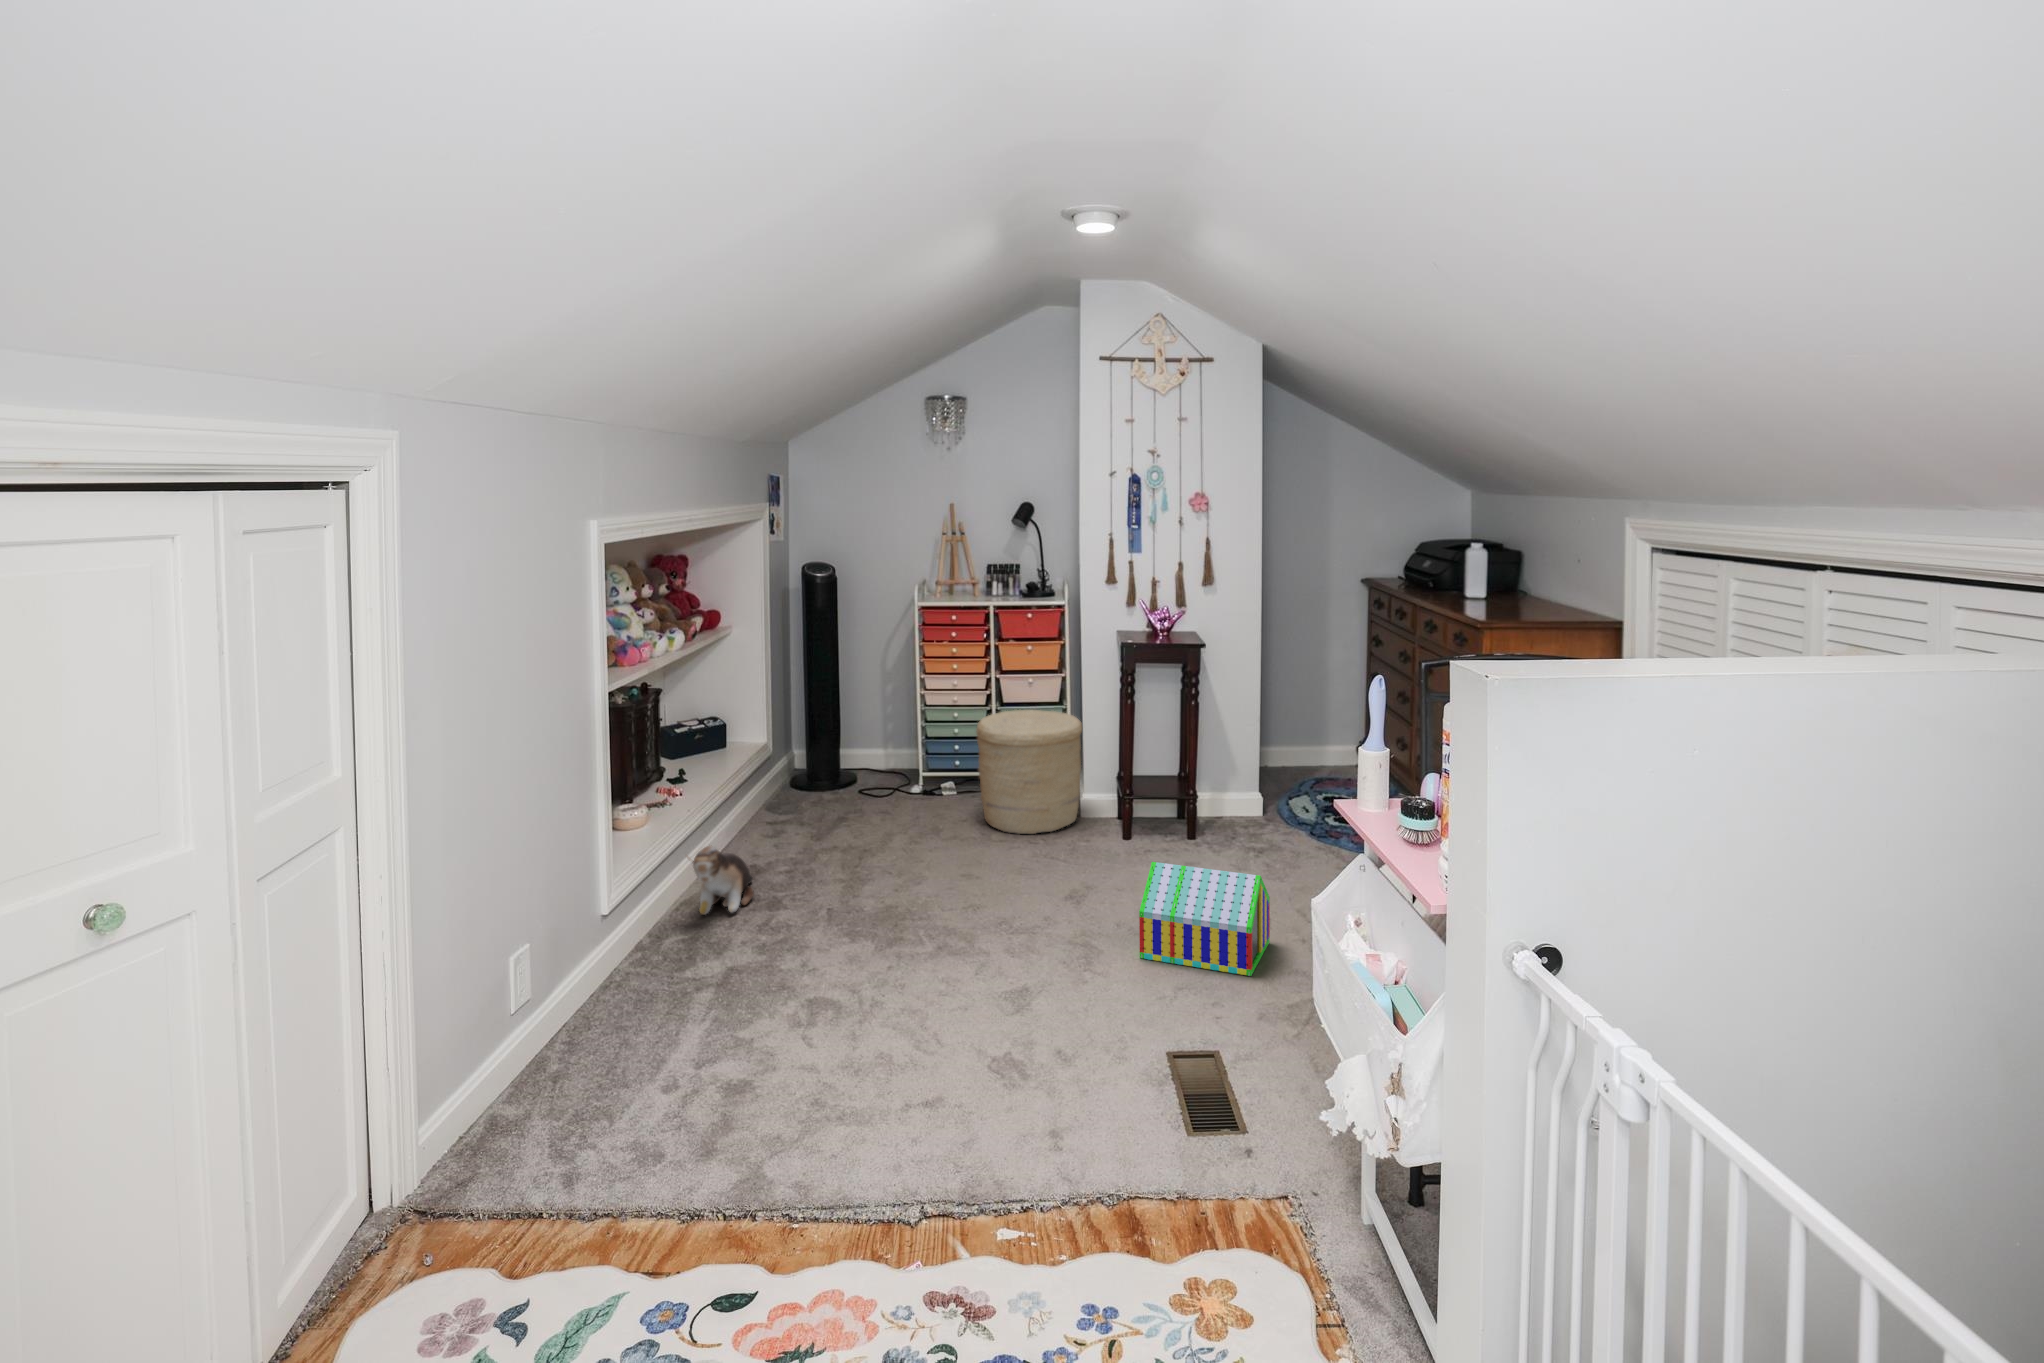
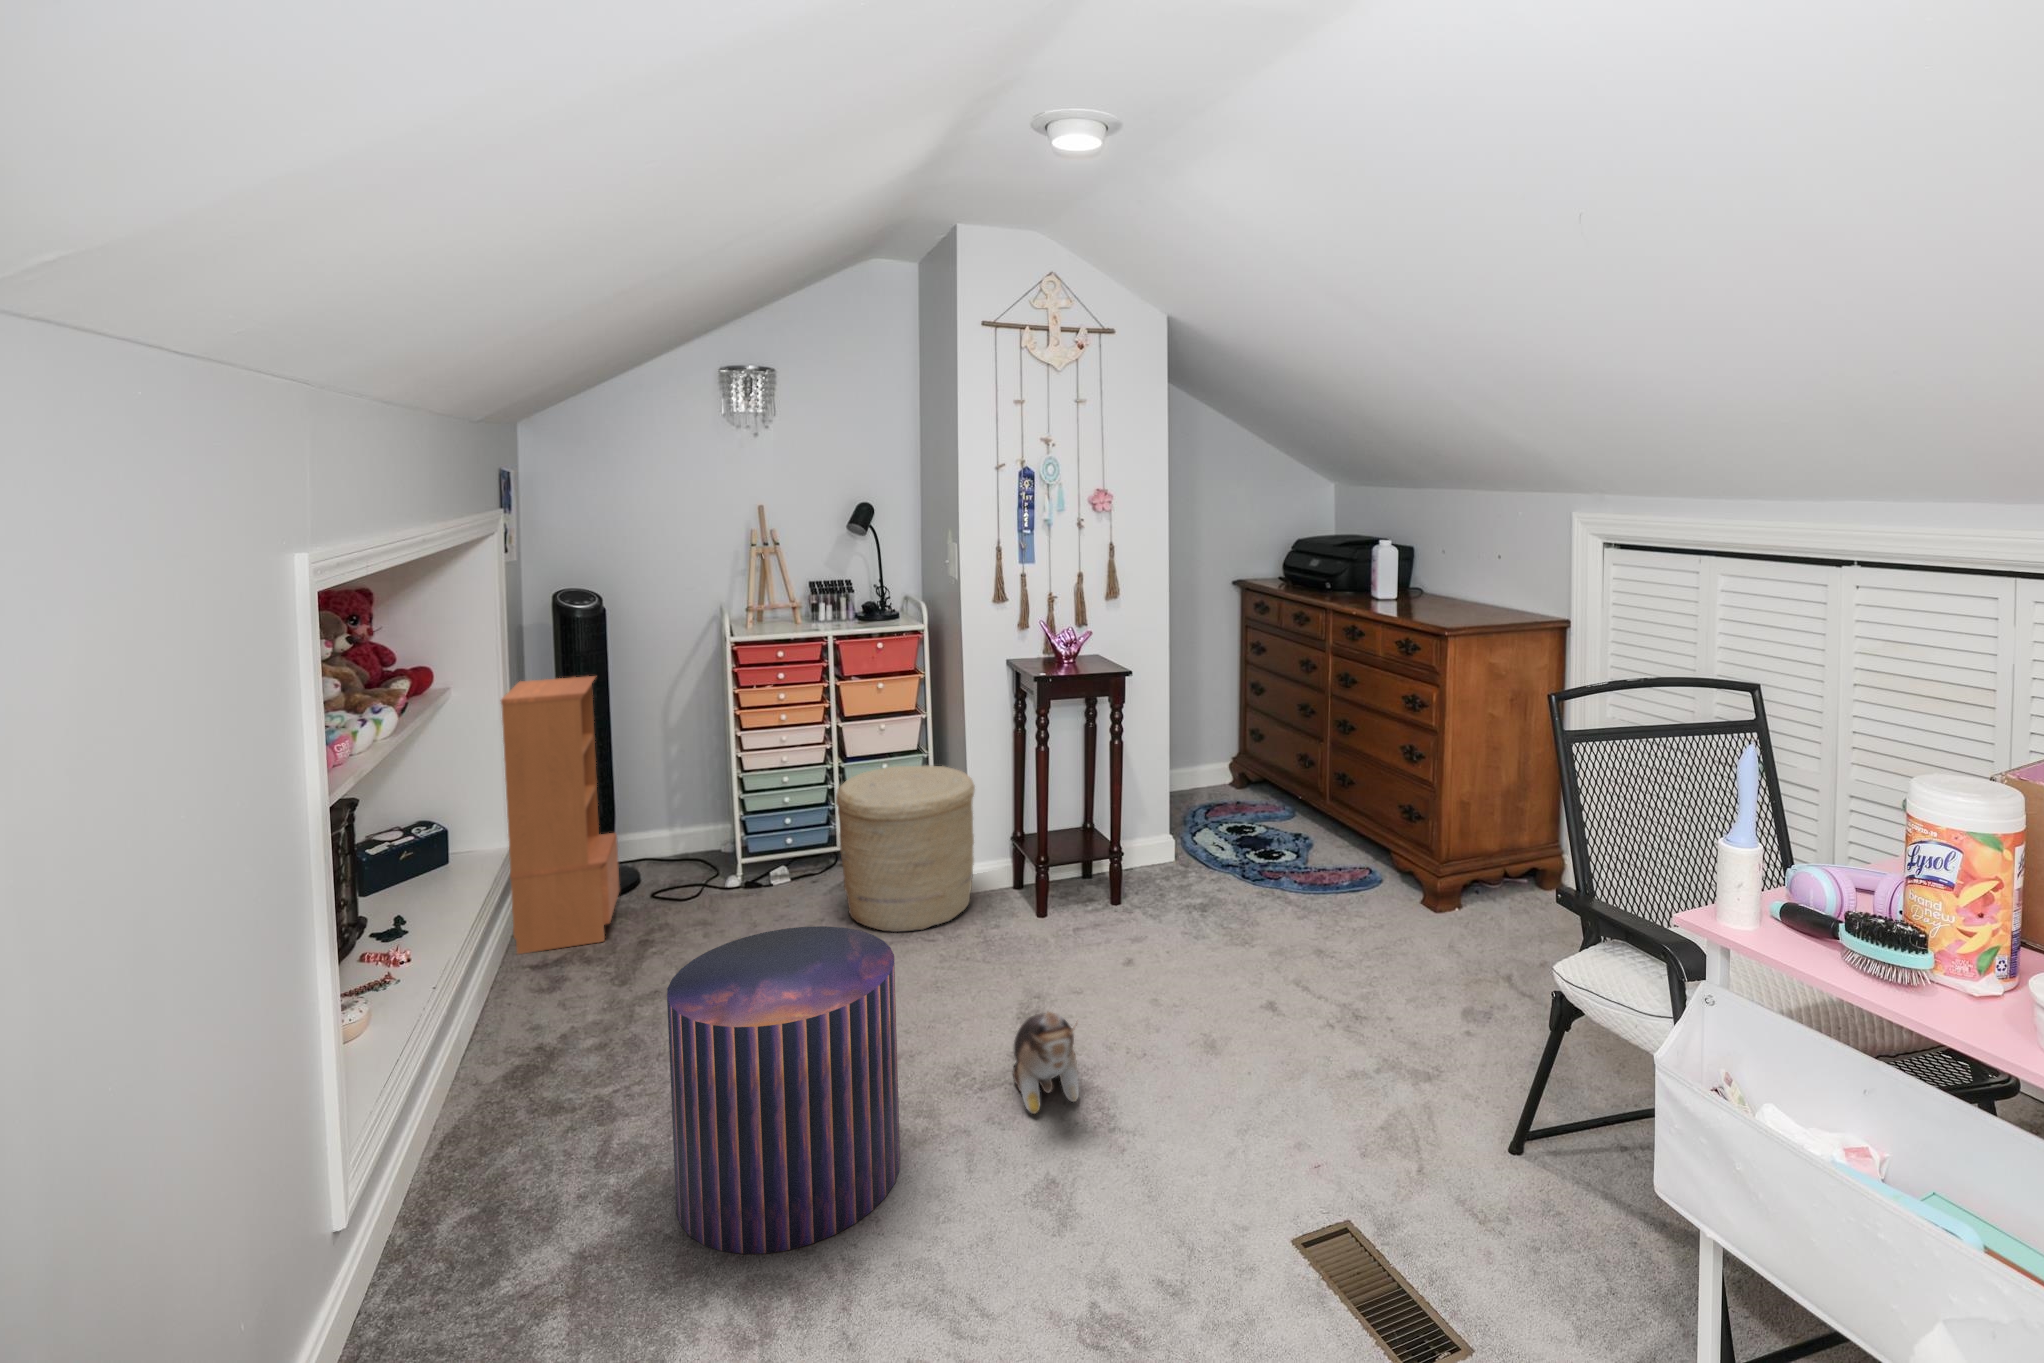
bookcase: none [757,624,838,814] -> present [501,676,620,954]
pouf: none [787,793,939,991] -> present [667,926,900,1254]
plush toy: present [688,846,754,915] -> present [1013,1012,1079,1114]
toy house: present [1139,862,1270,976] -> none [1167,966,1315,1097]

